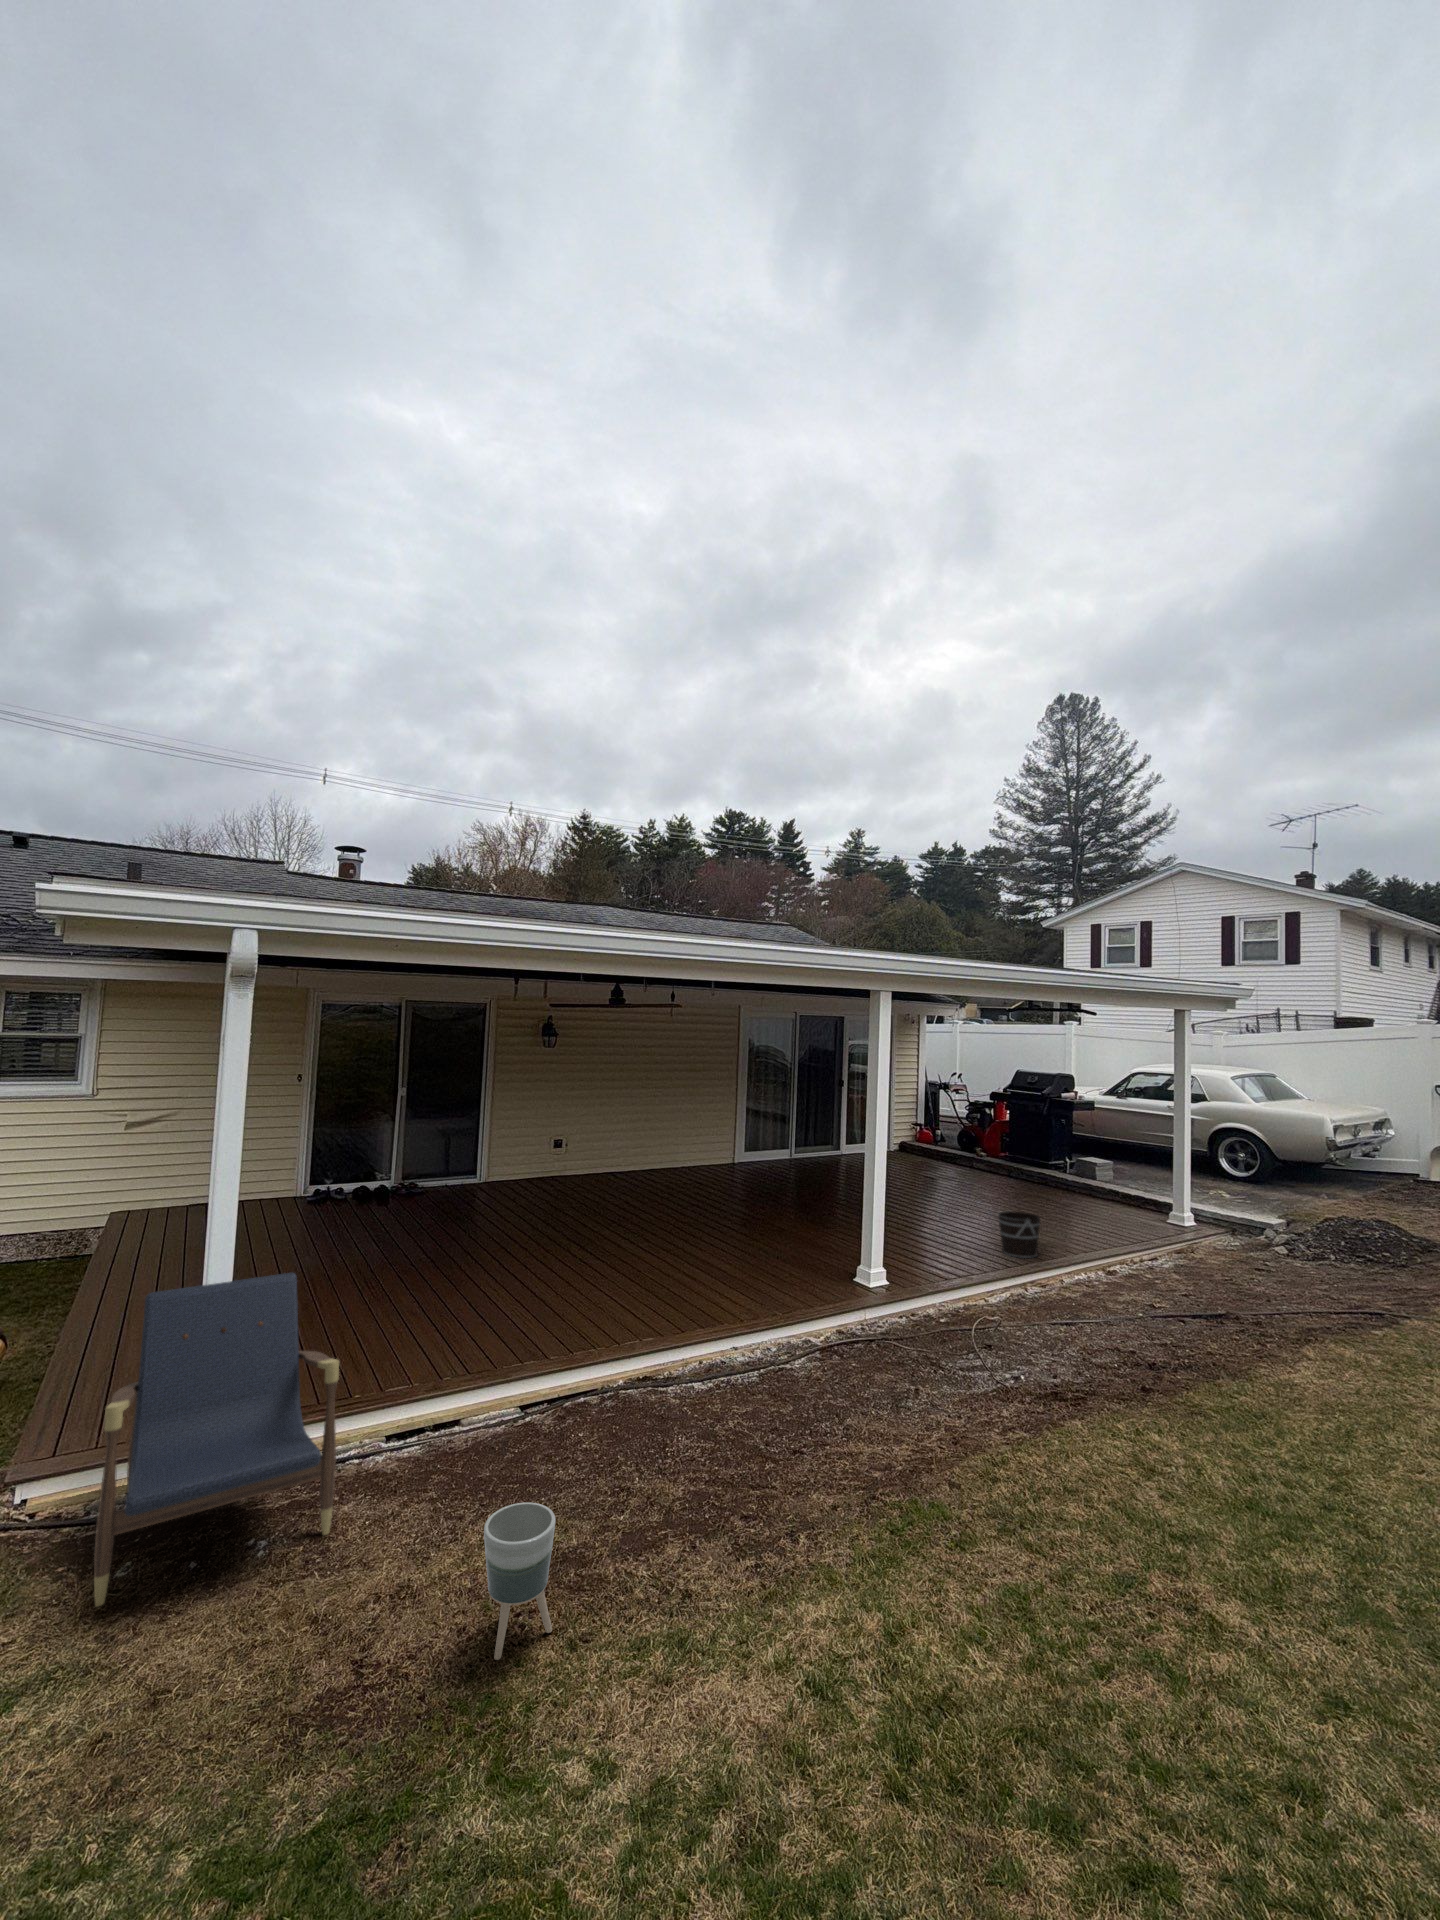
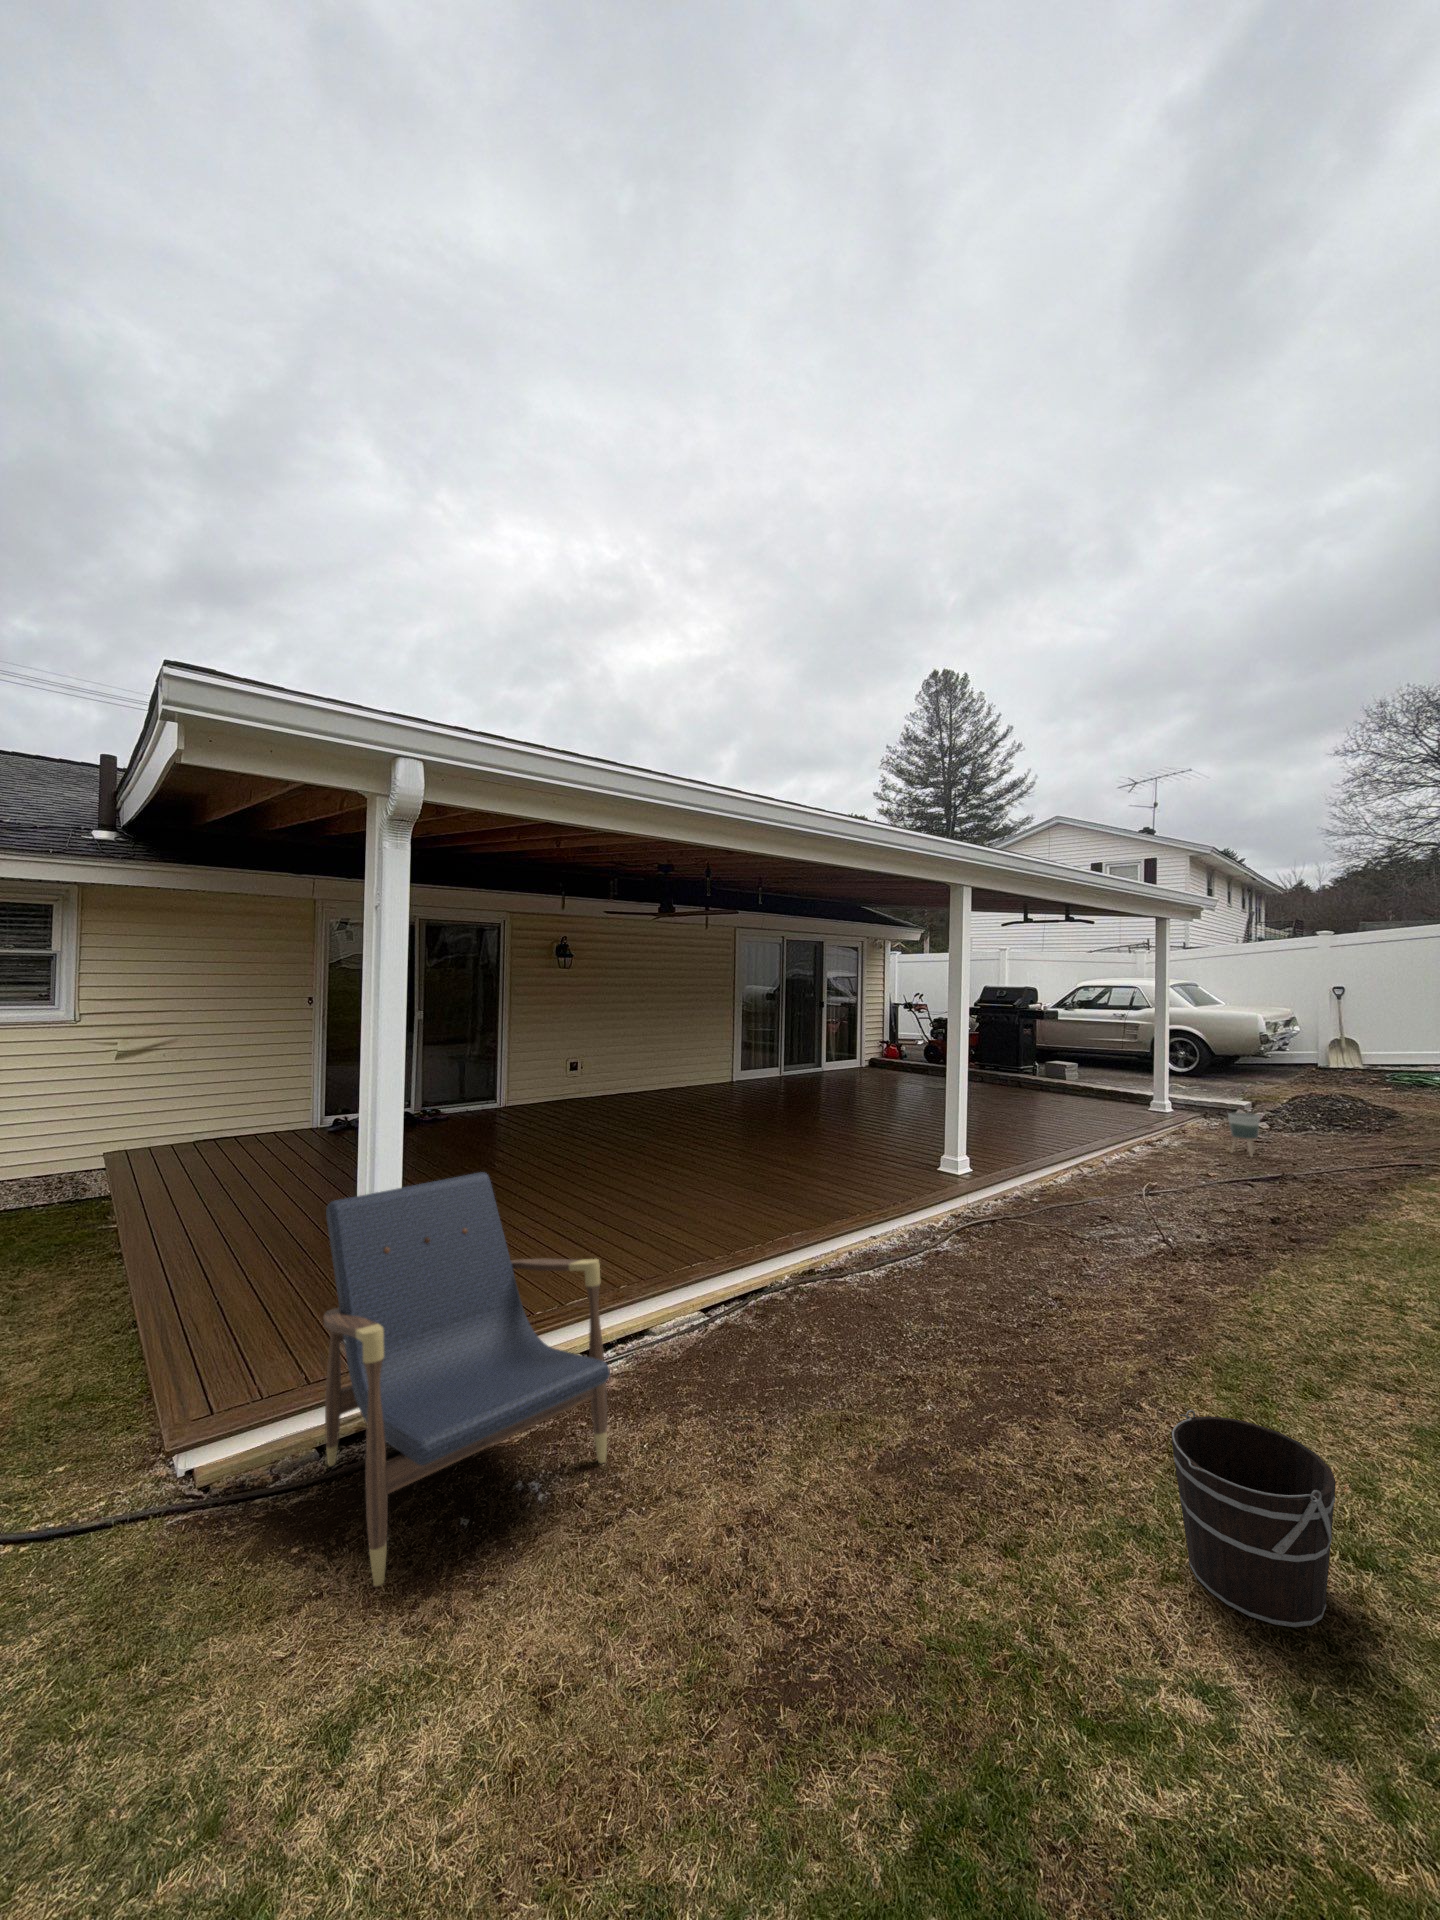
bucket: present [998,1211,1040,1258] -> present [1171,1410,1336,1627]
planter: present [484,1502,556,1660] -> present [1228,1113,1260,1157]

